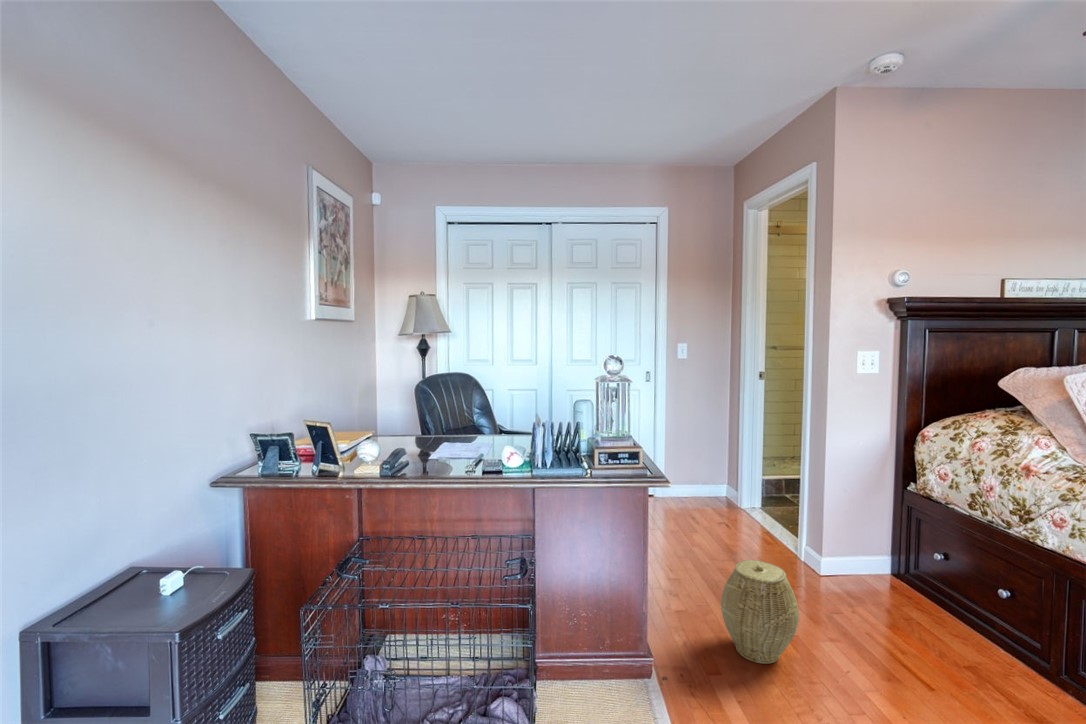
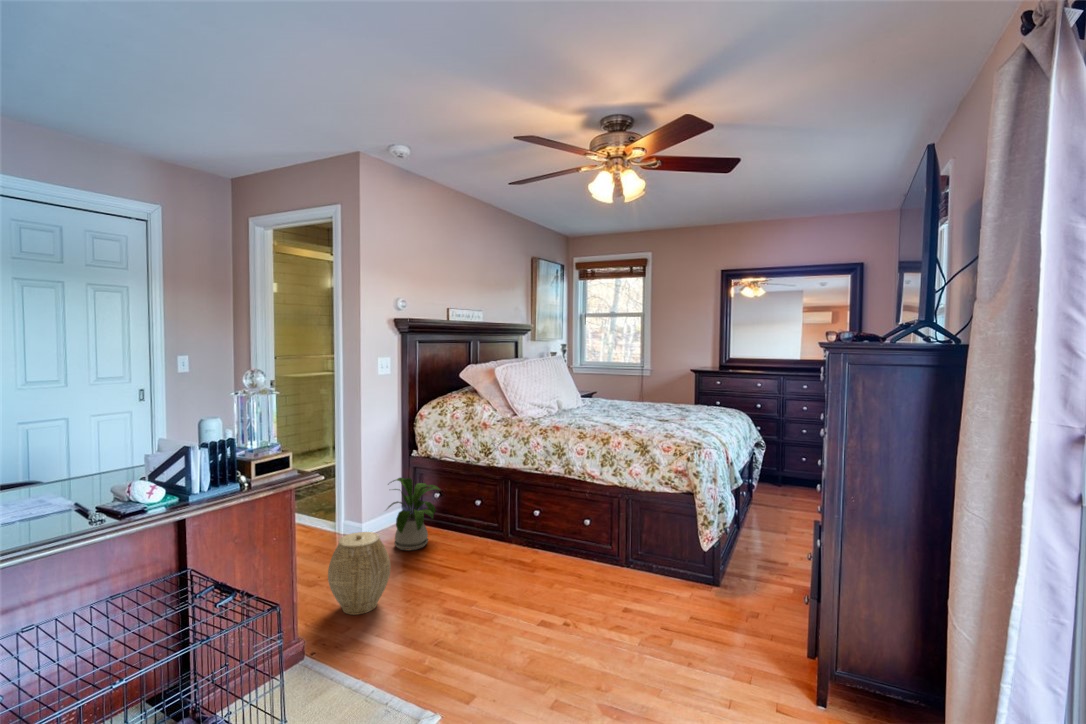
house plant: none [837,513,930,620] -> present [388,478,440,550]

